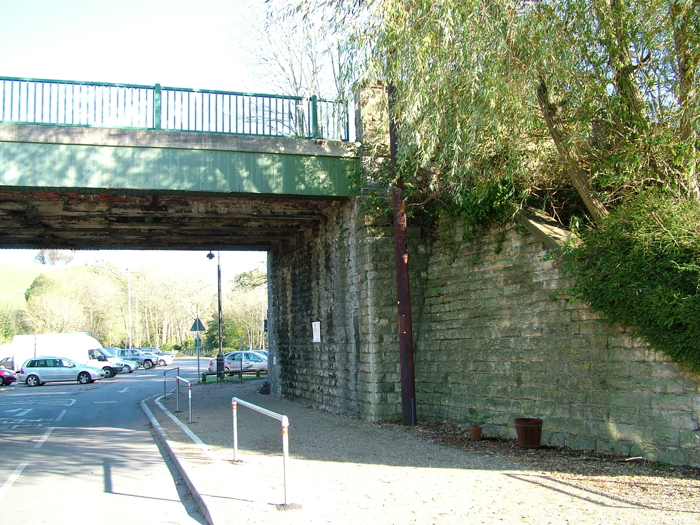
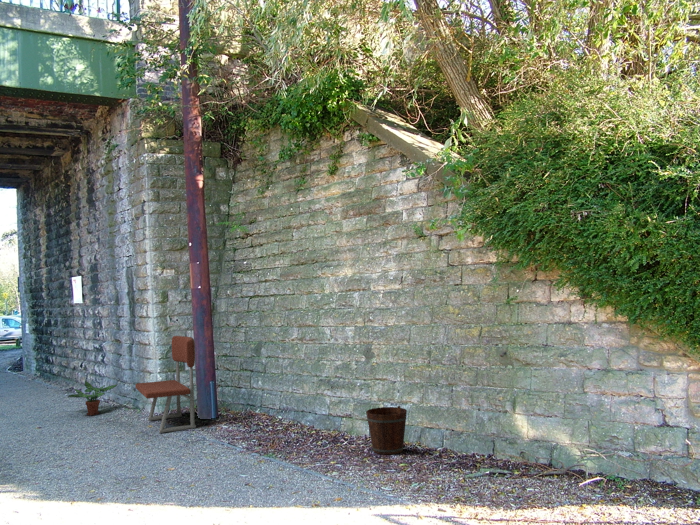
bench: none [361,366,402,431] -> present [135,336,196,433]
potted plant: present [451,407,495,440] -> present [68,381,117,415]

